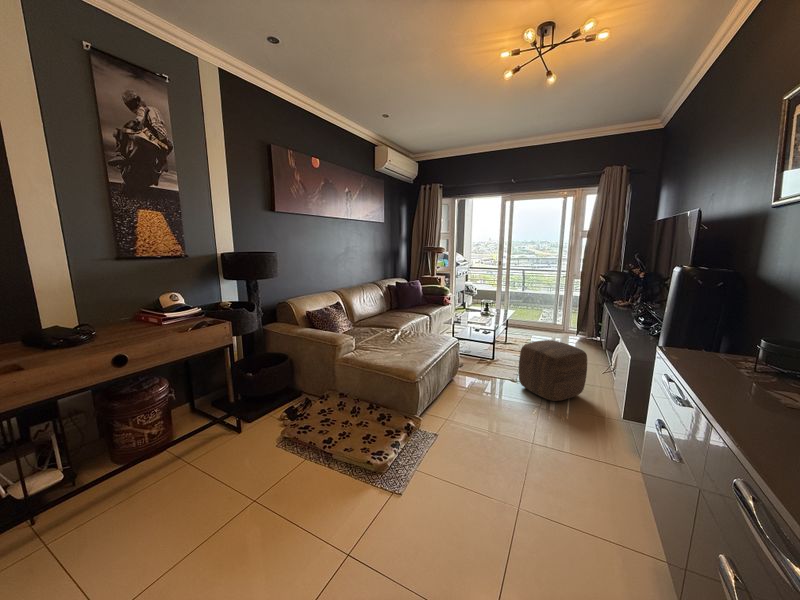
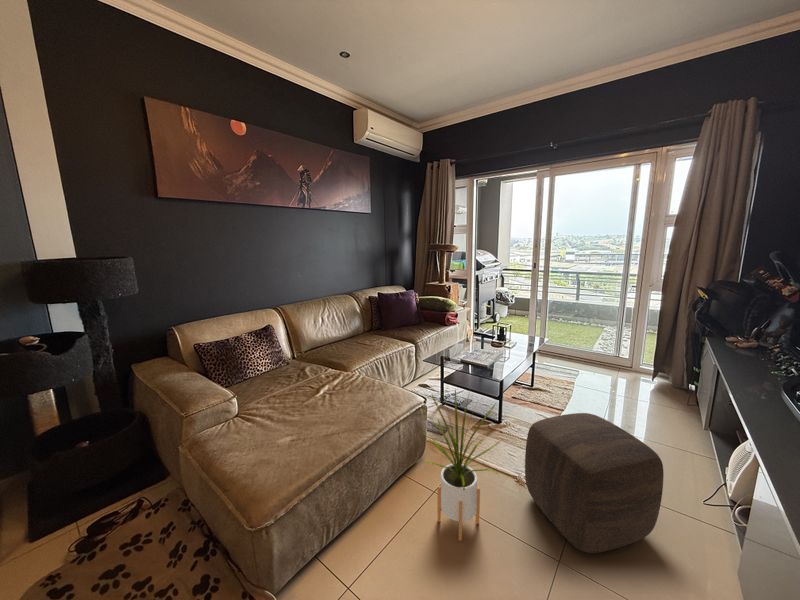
house plant: none [470,324,513,405] -> present [424,390,500,541]

